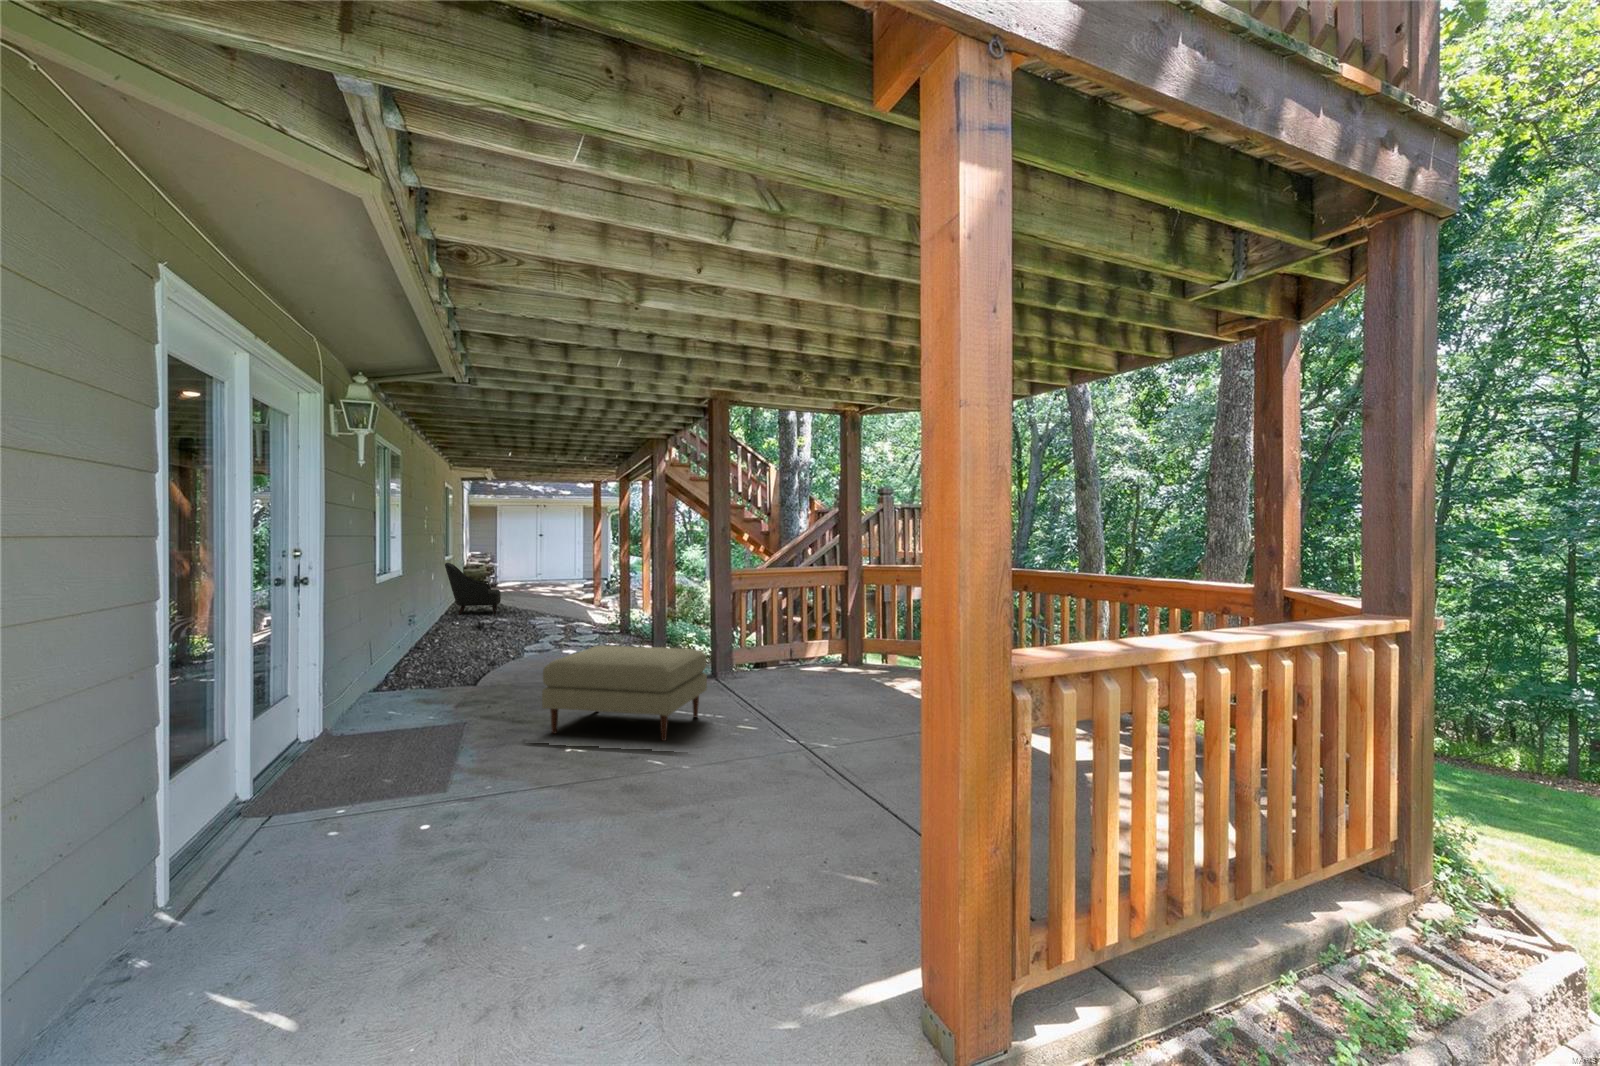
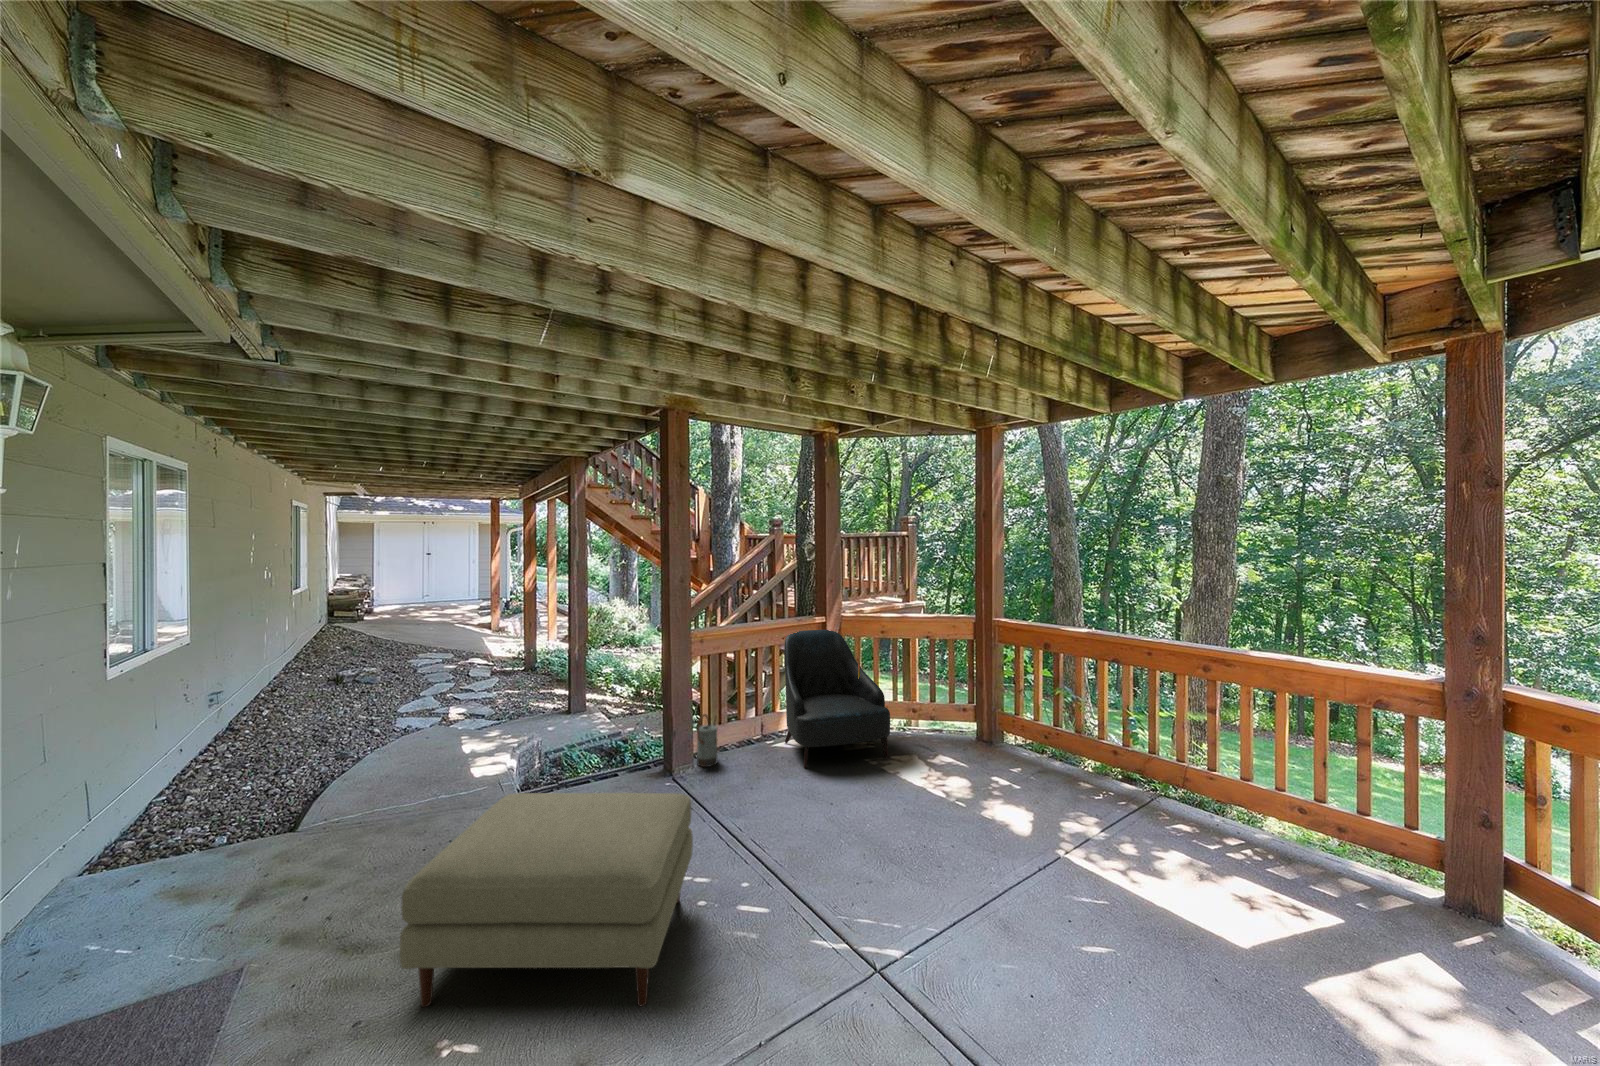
armchair: present [445,563,501,615] -> present [784,630,890,768]
watering can: none [735,635,754,675] -> present [697,714,717,767]

